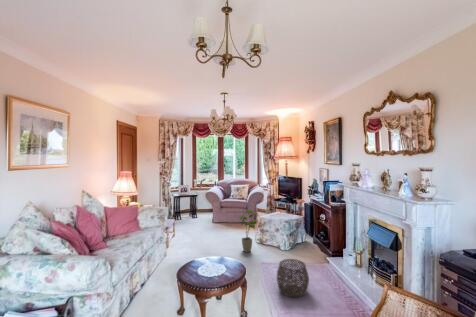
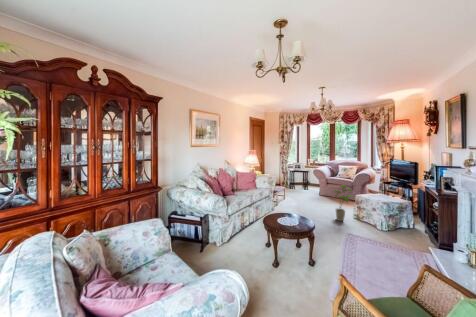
woven basket: present [277,259,309,297] -> none [354,230,389,265]

